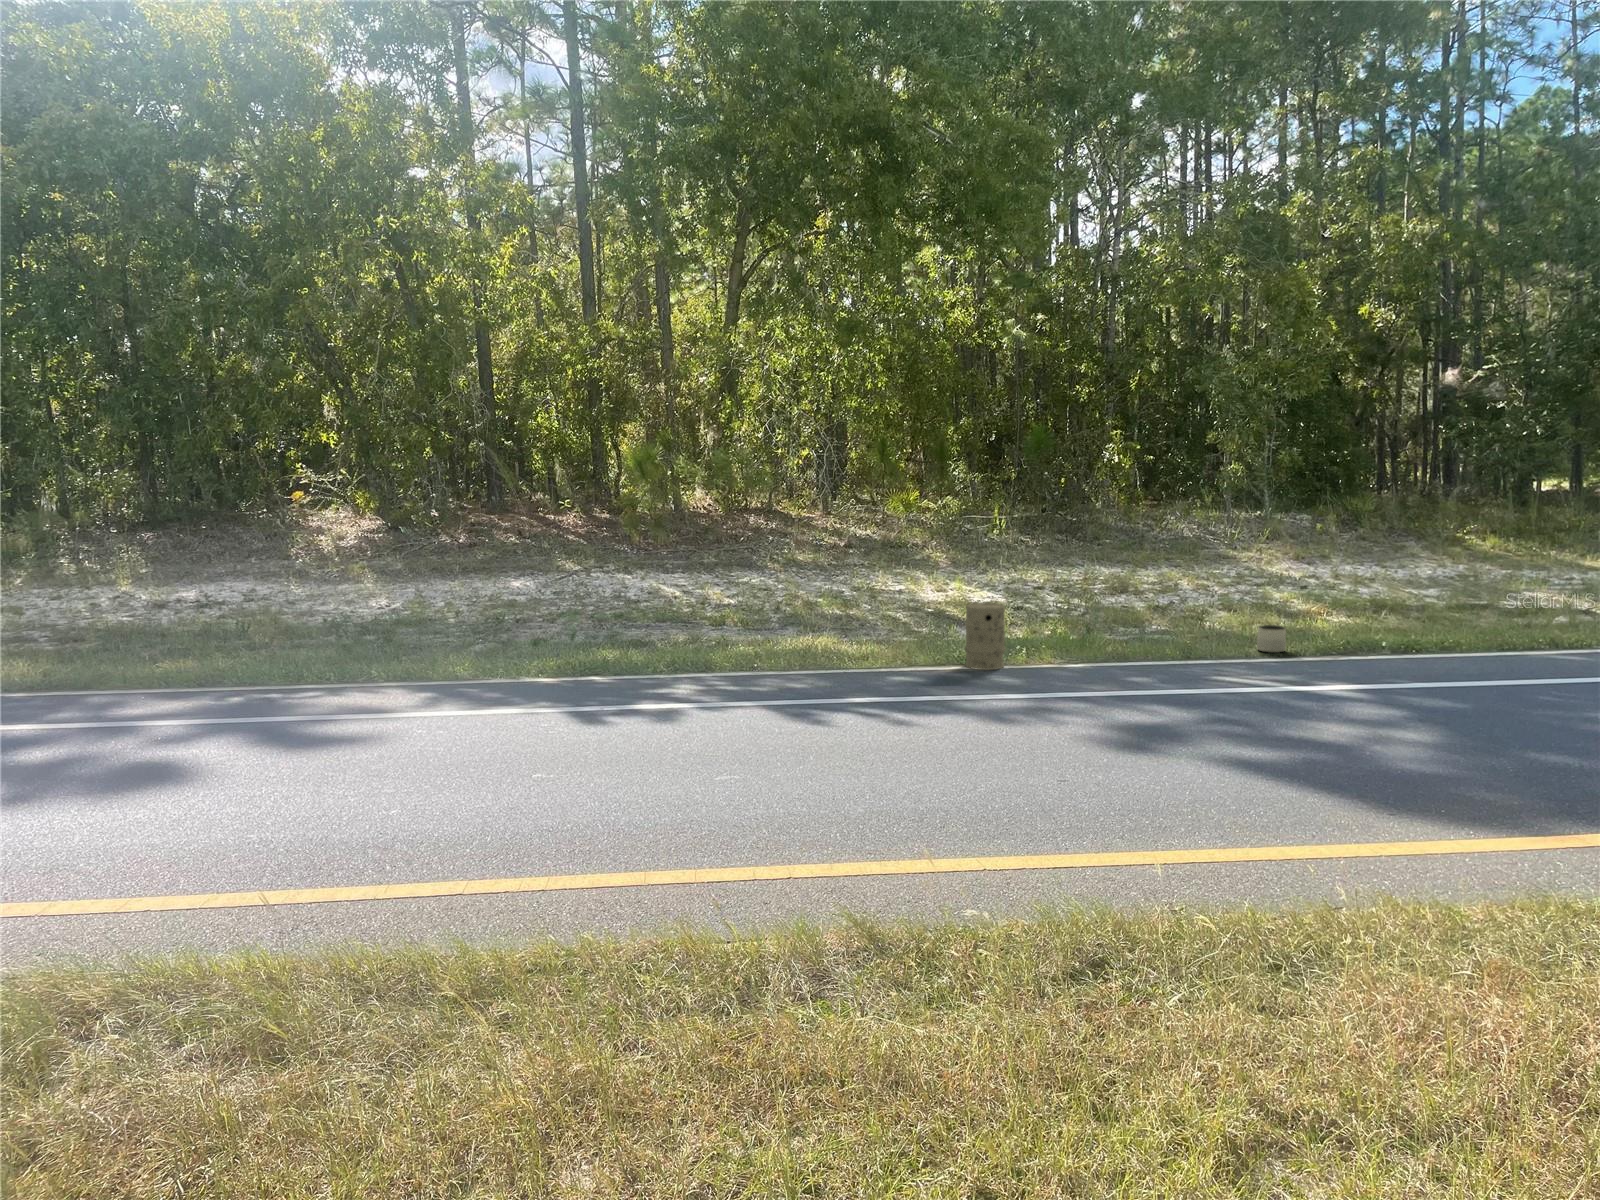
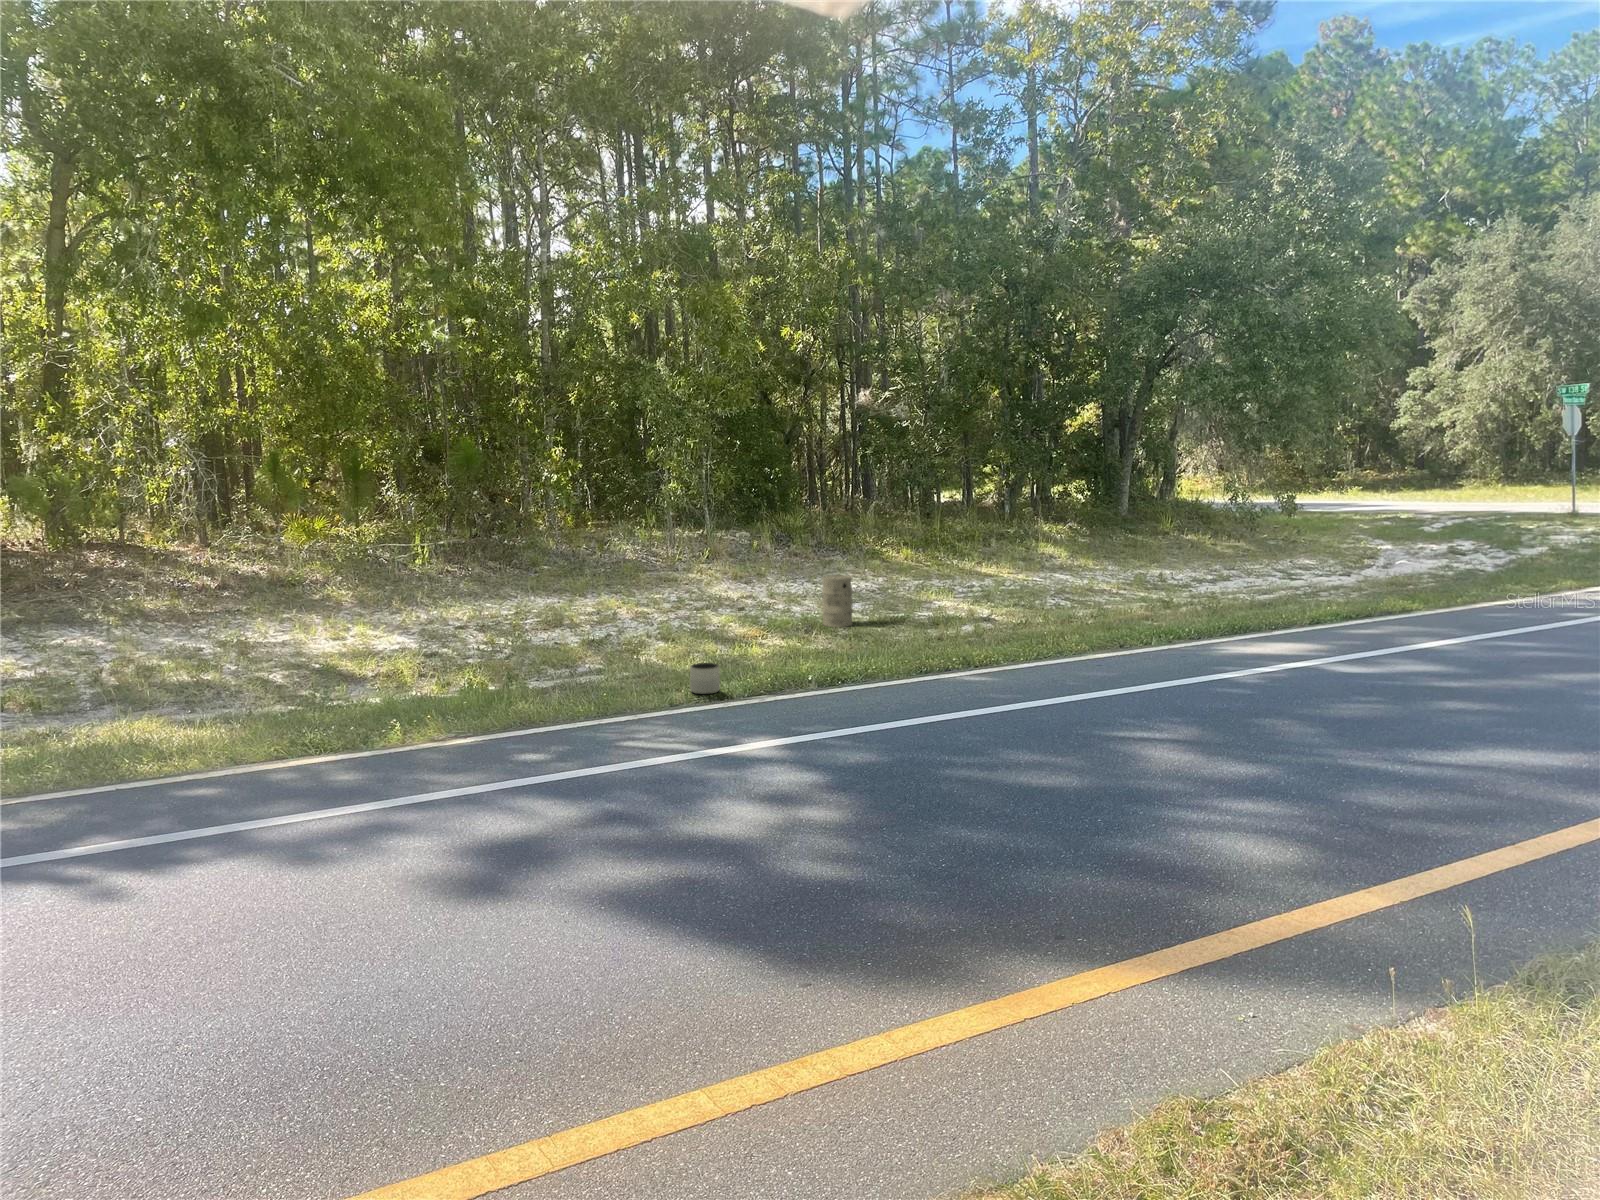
trash can: present [965,603,1005,670] -> present [822,575,853,627]

